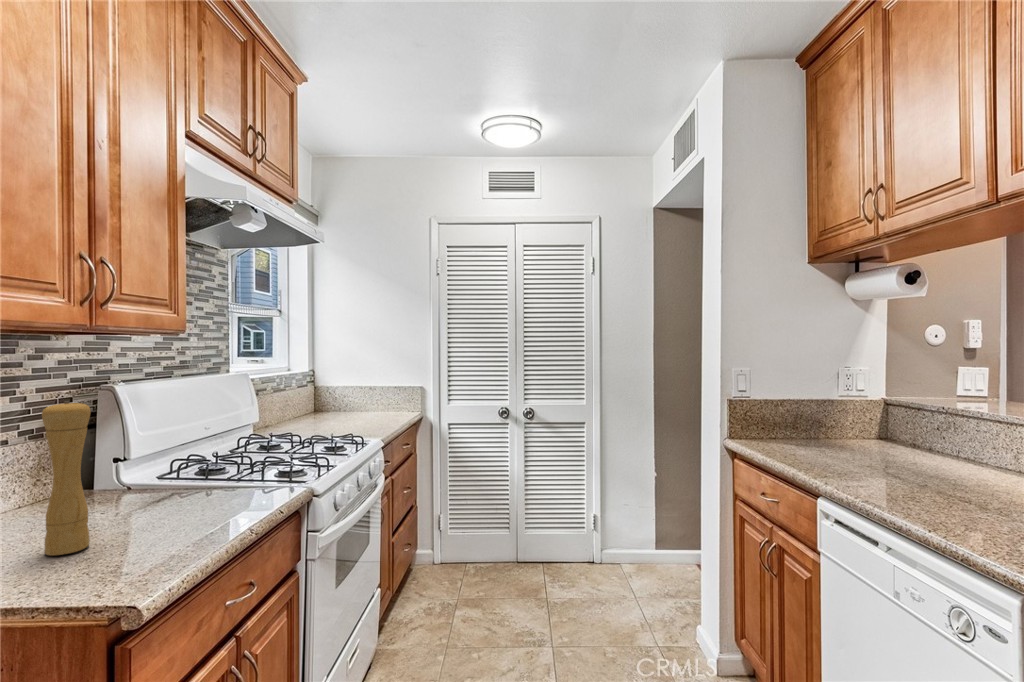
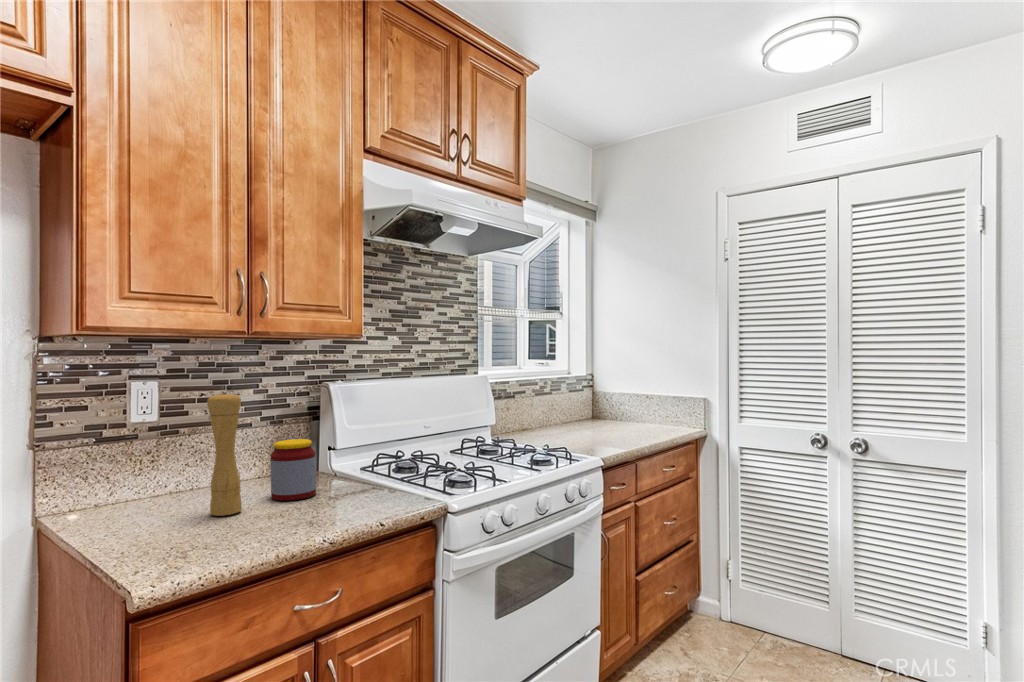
jar: none [96,451,157,525] -> present [270,439,316,501]

